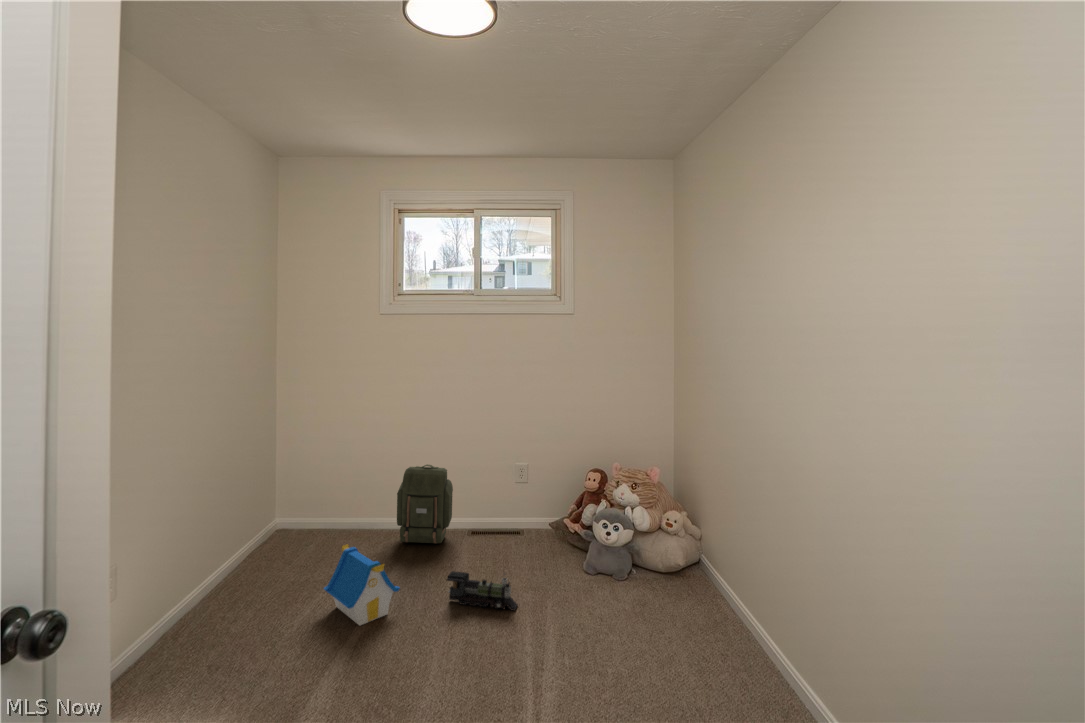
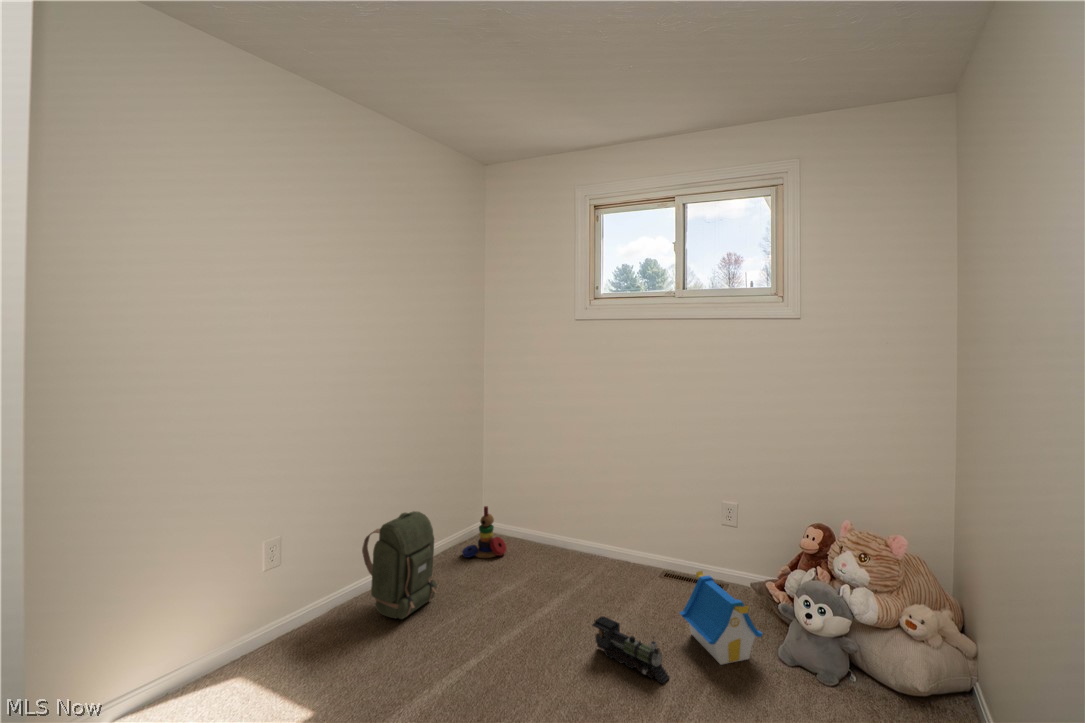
backpack: present [397,464,453,544] -> present [362,511,437,619]
stacking toy: none [268,503,318,561] -> present [462,506,506,558]
toy house: present [324,544,400,626] -> present [680,571,763,664]

